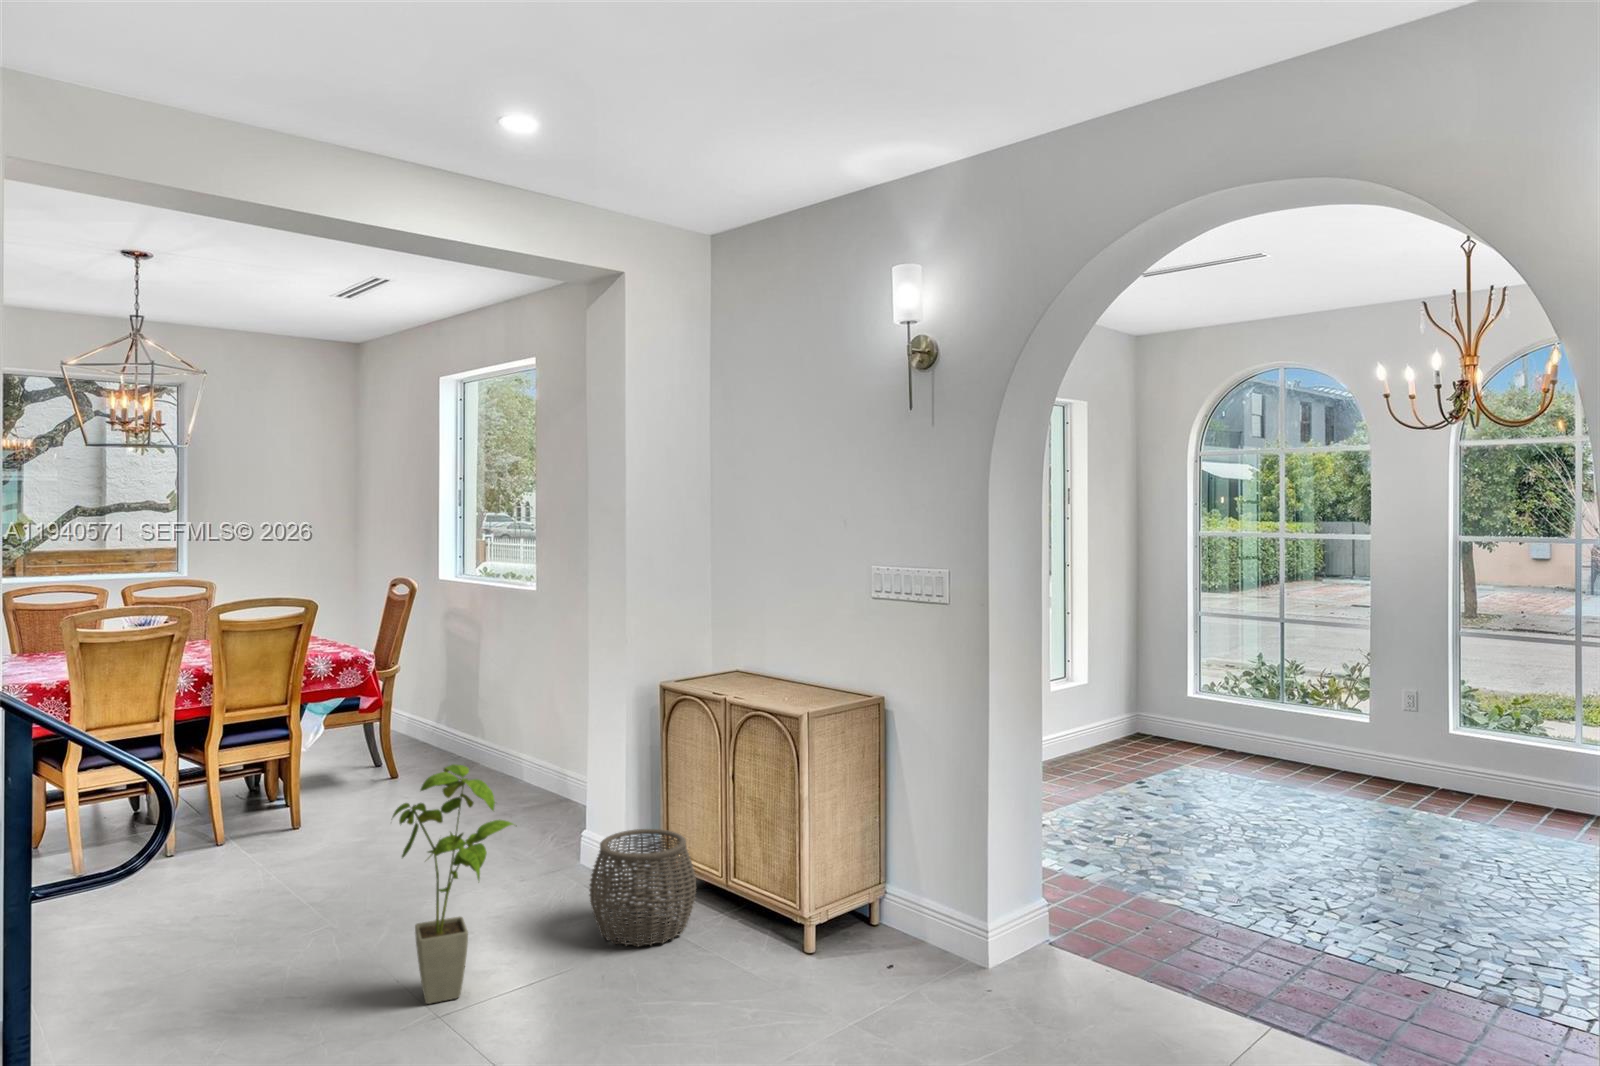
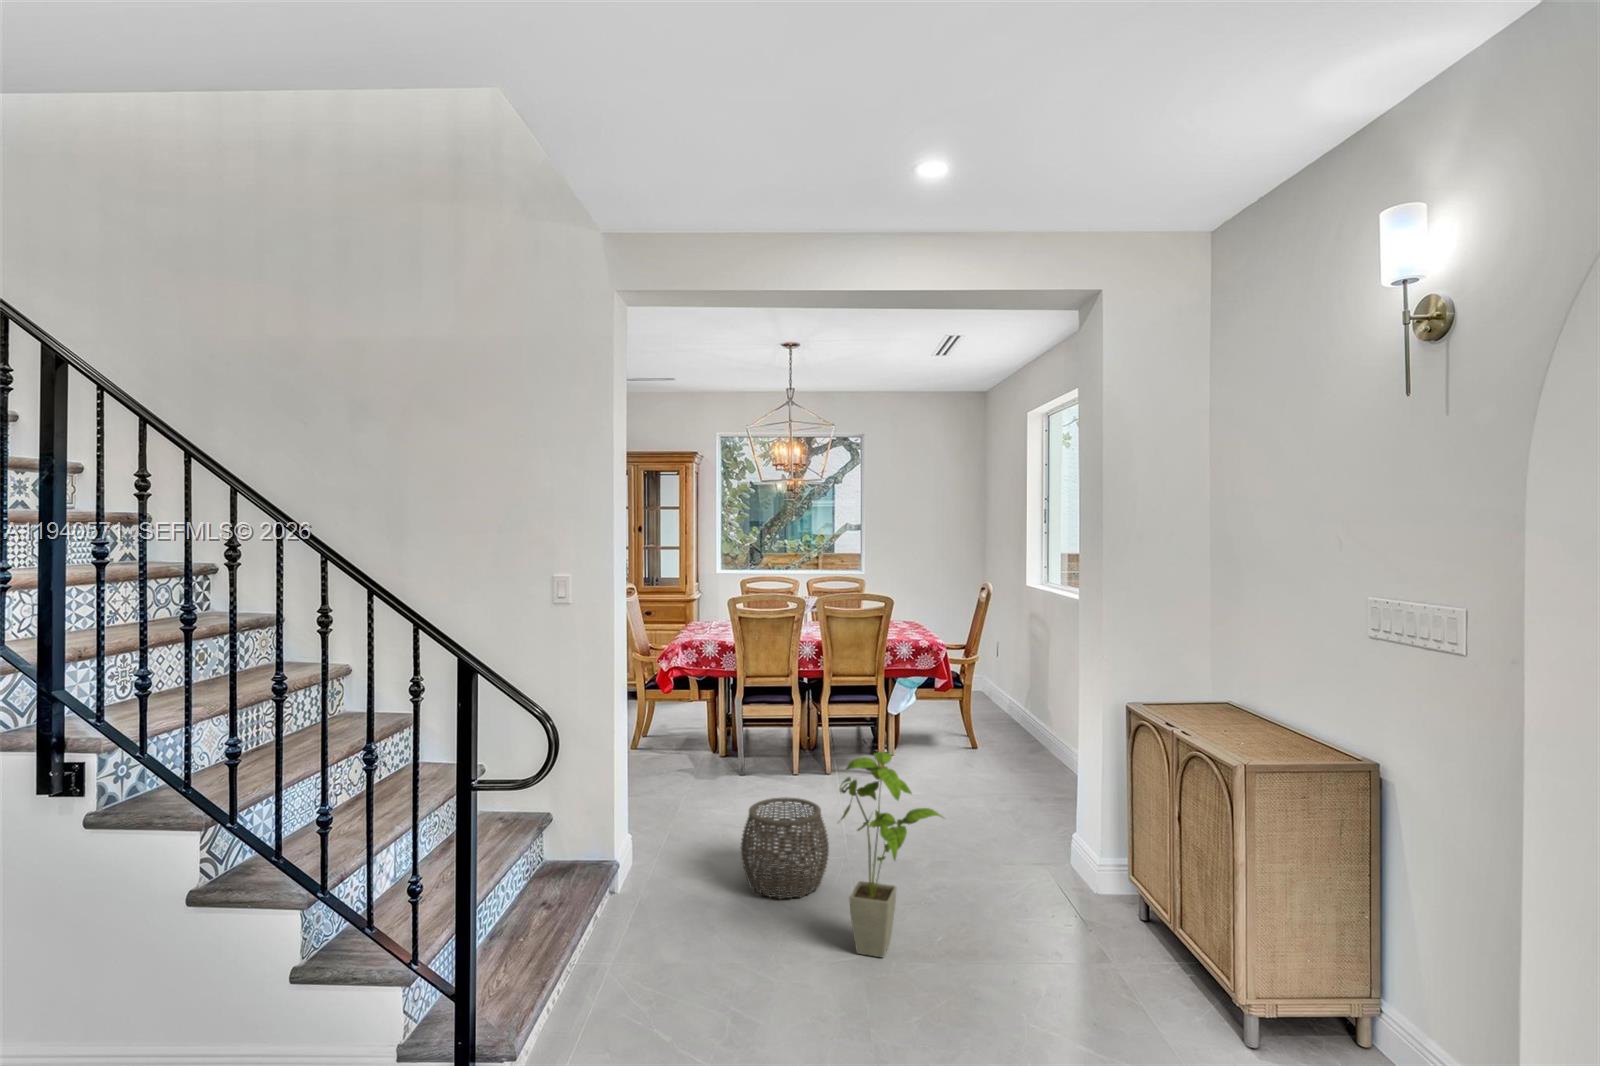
woven basket: present [589,829,696,947] -> present [741,797,829,899]

